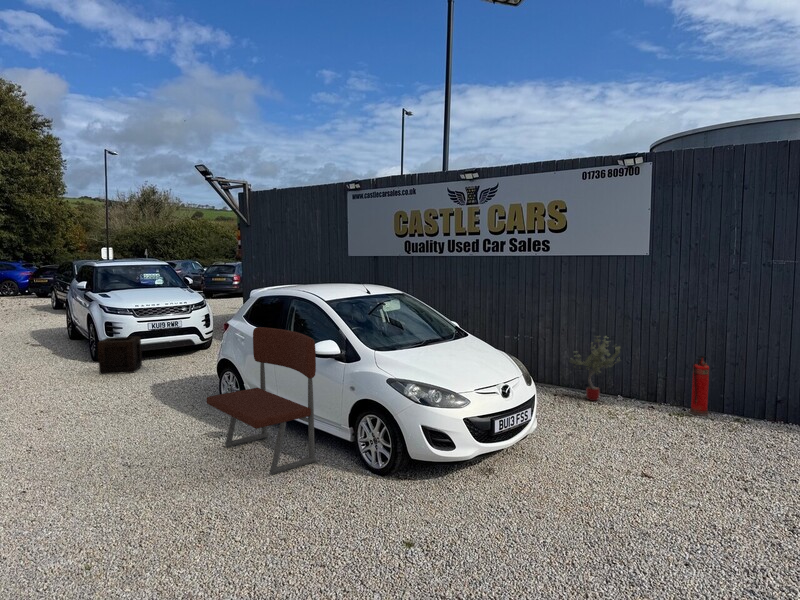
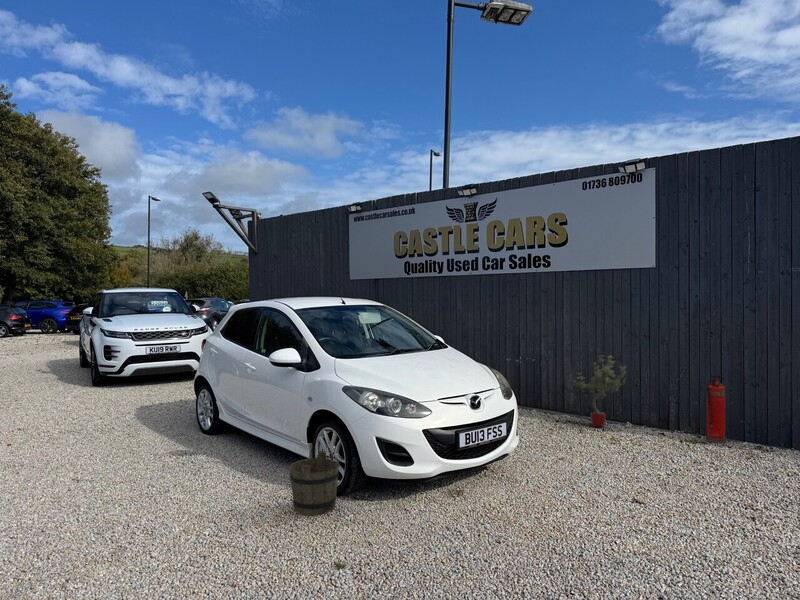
bench: present [207,327,317,475] -> none [165,338,274,493]
wooden crate: present [98,336,142,374] -> none [91,361,137,398]
bucket: none [341,436,387,496] -> present [289,451,339,516]

